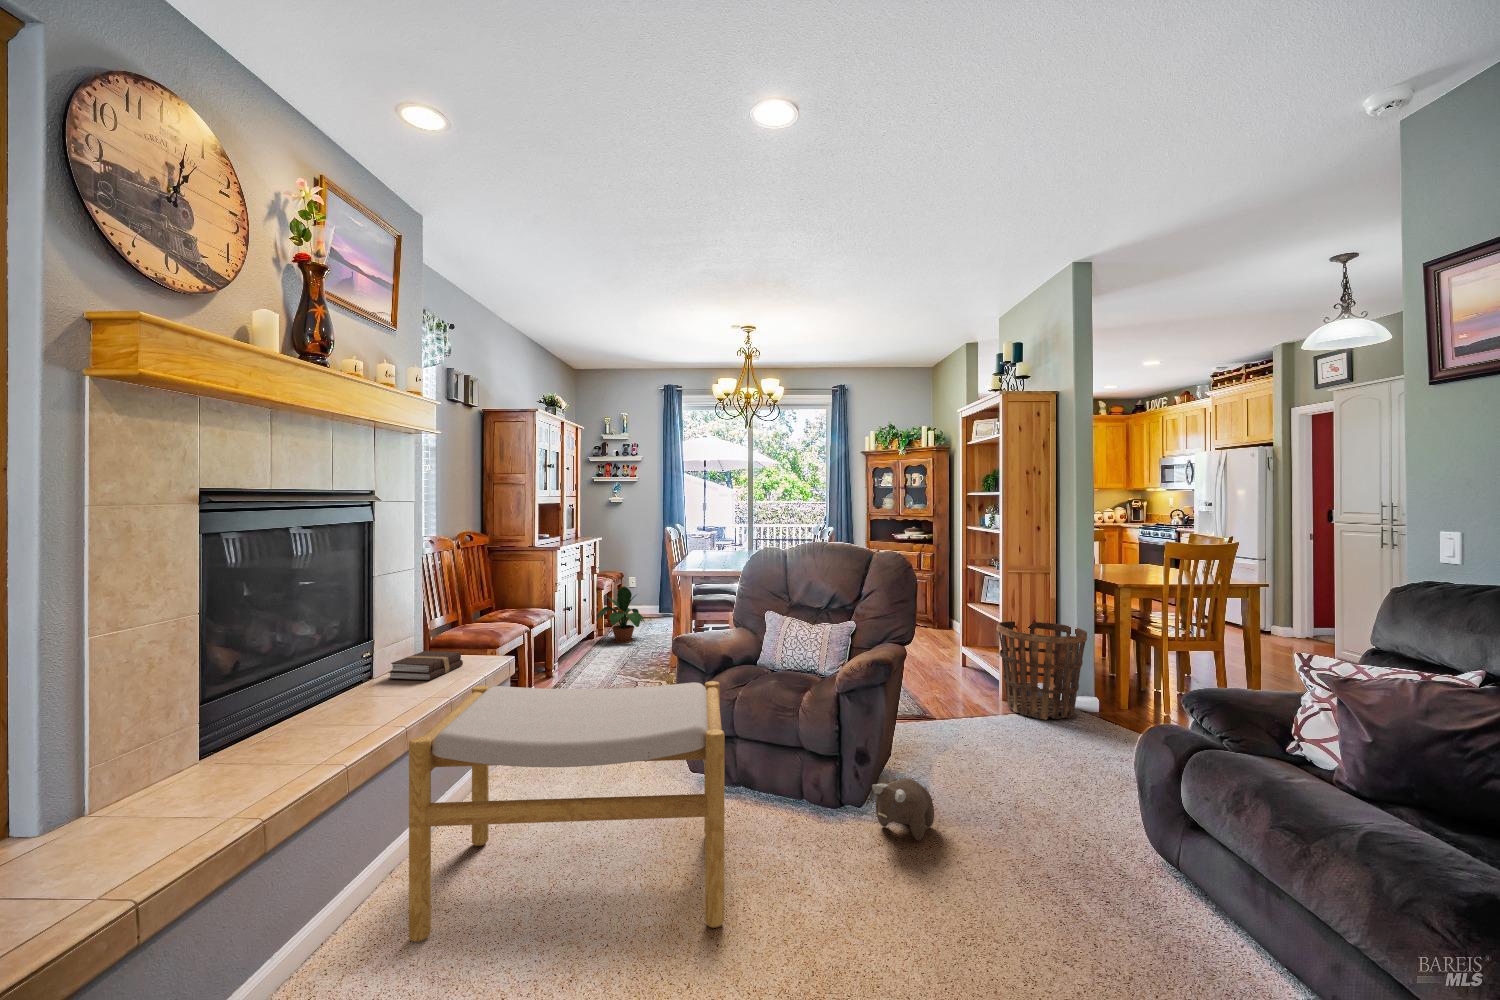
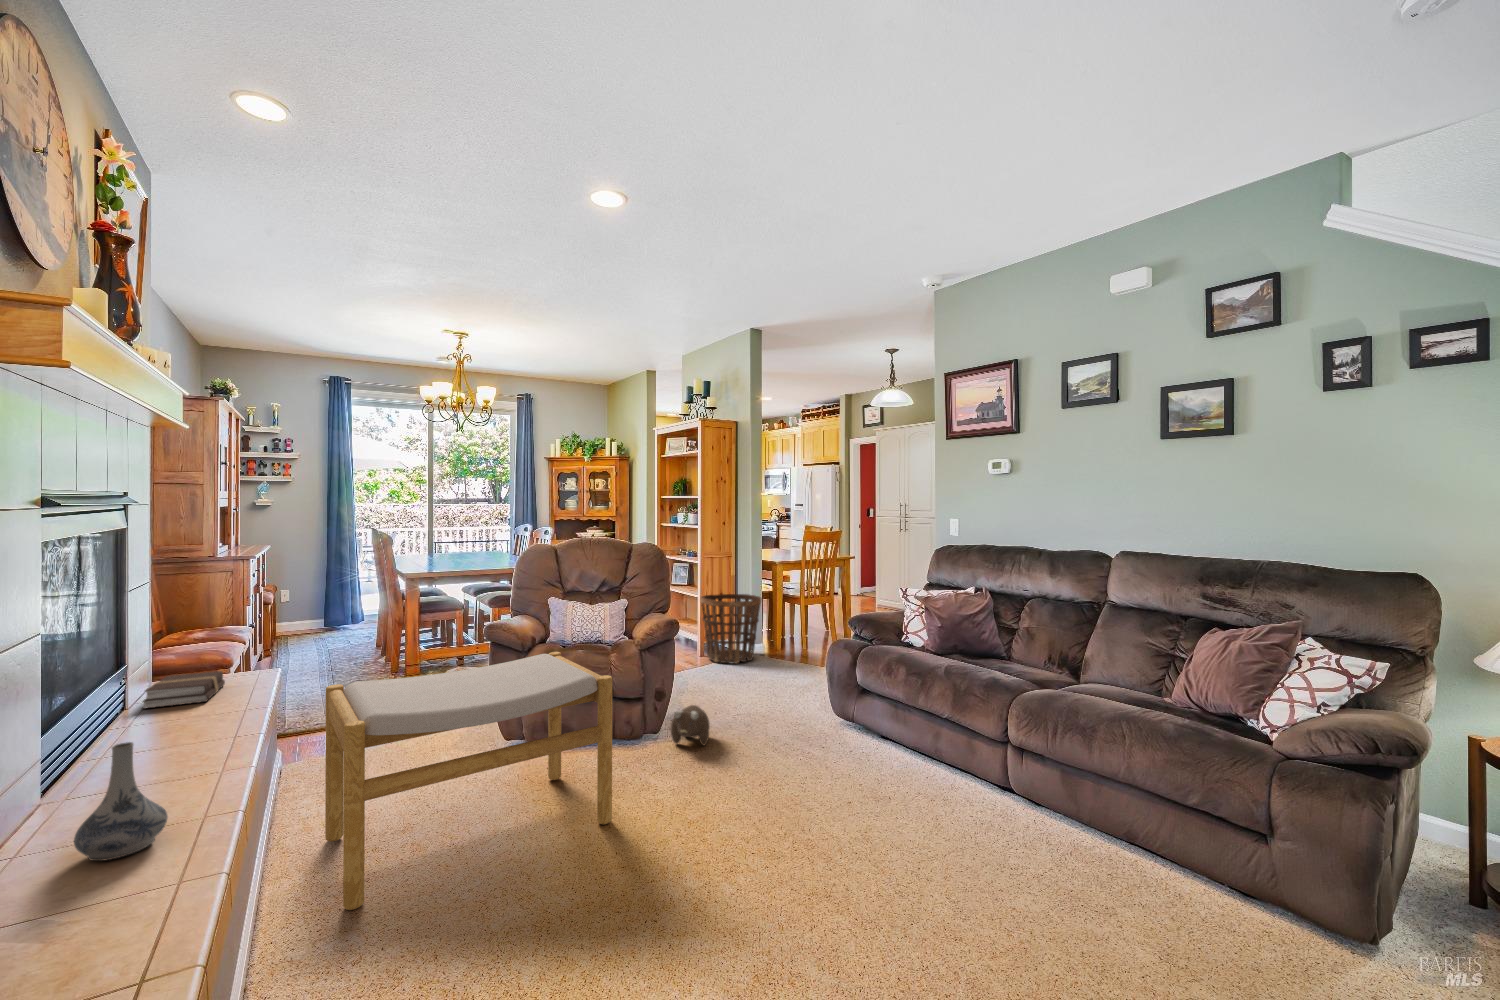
potted plant: present [596,587,644,643] -> none [264,599,327,663]
decorative vase: none [113,731,200,844] -> present [74,742,168,861]

